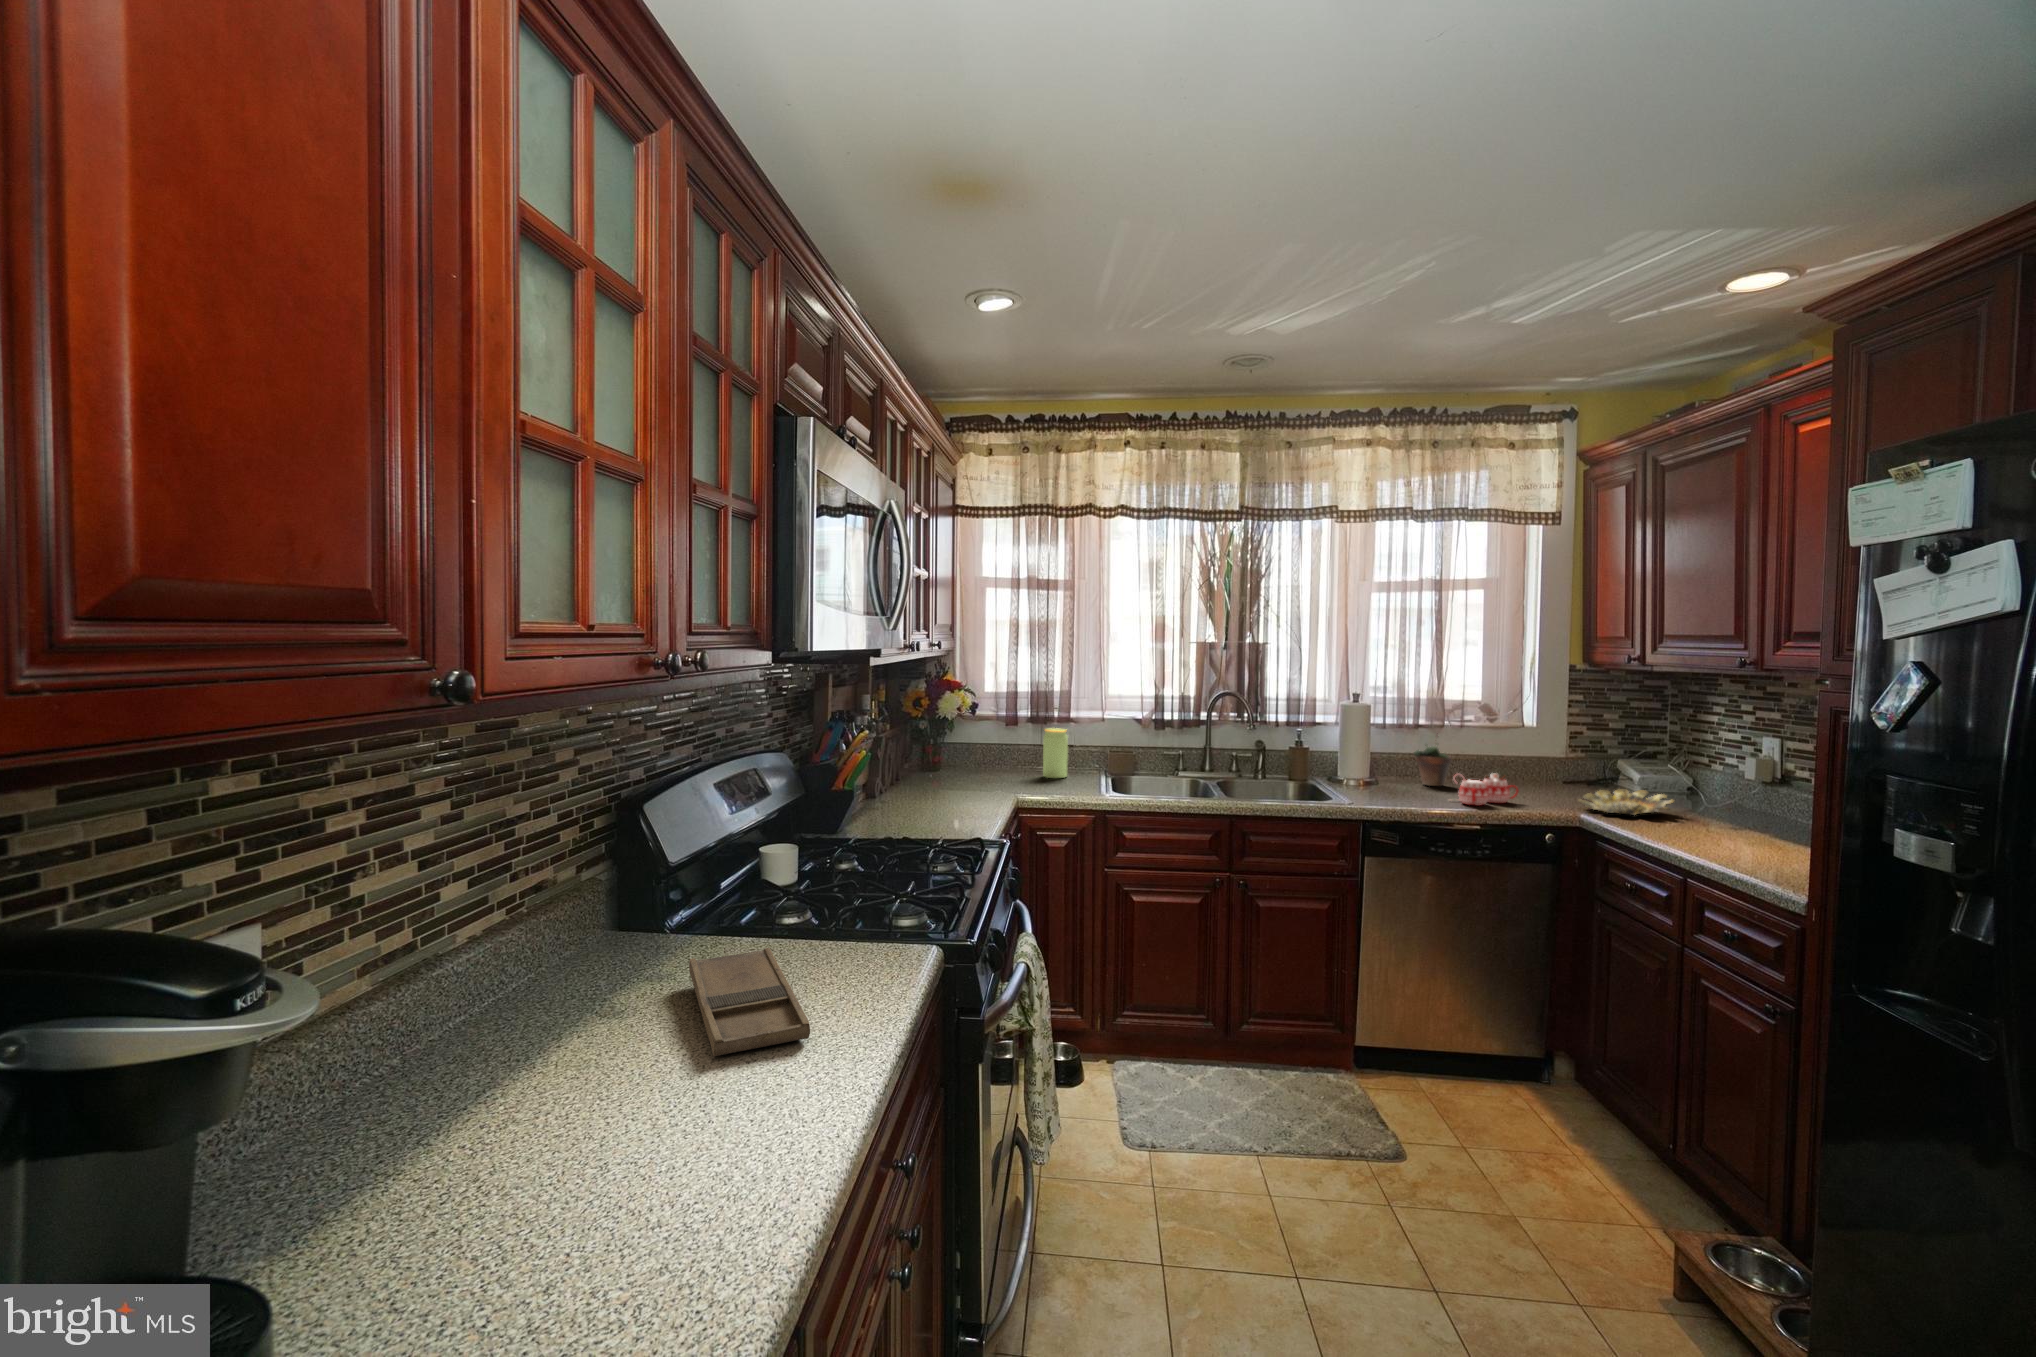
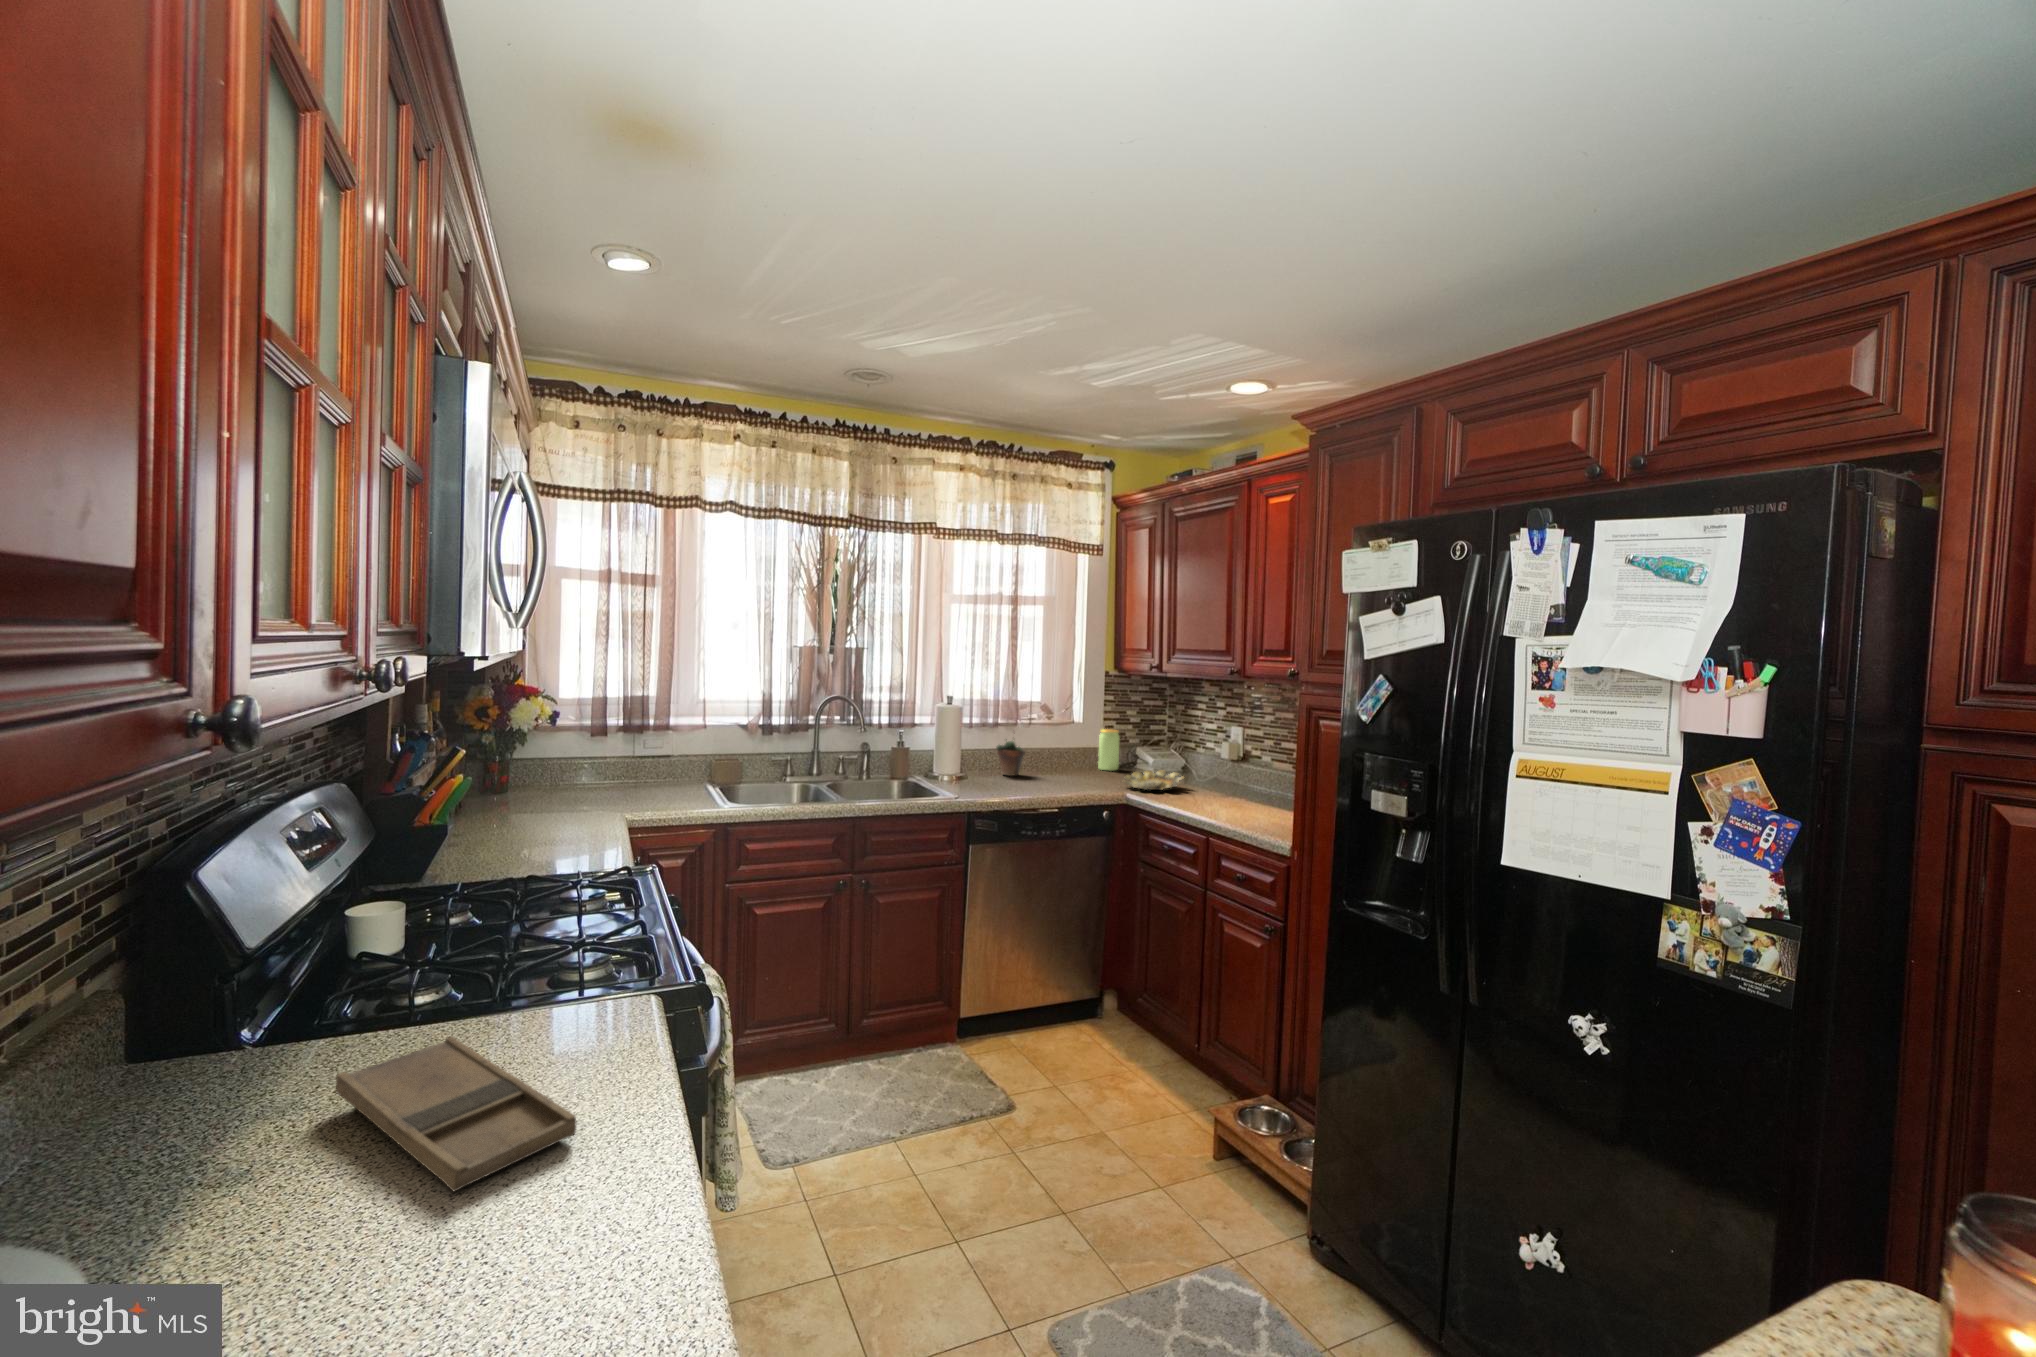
jar: present [1043,728,1068,778] -> present [1098,729,1120,771]
mug: present [1449,773,1518,805] -> none [1030,762,1081,790]

